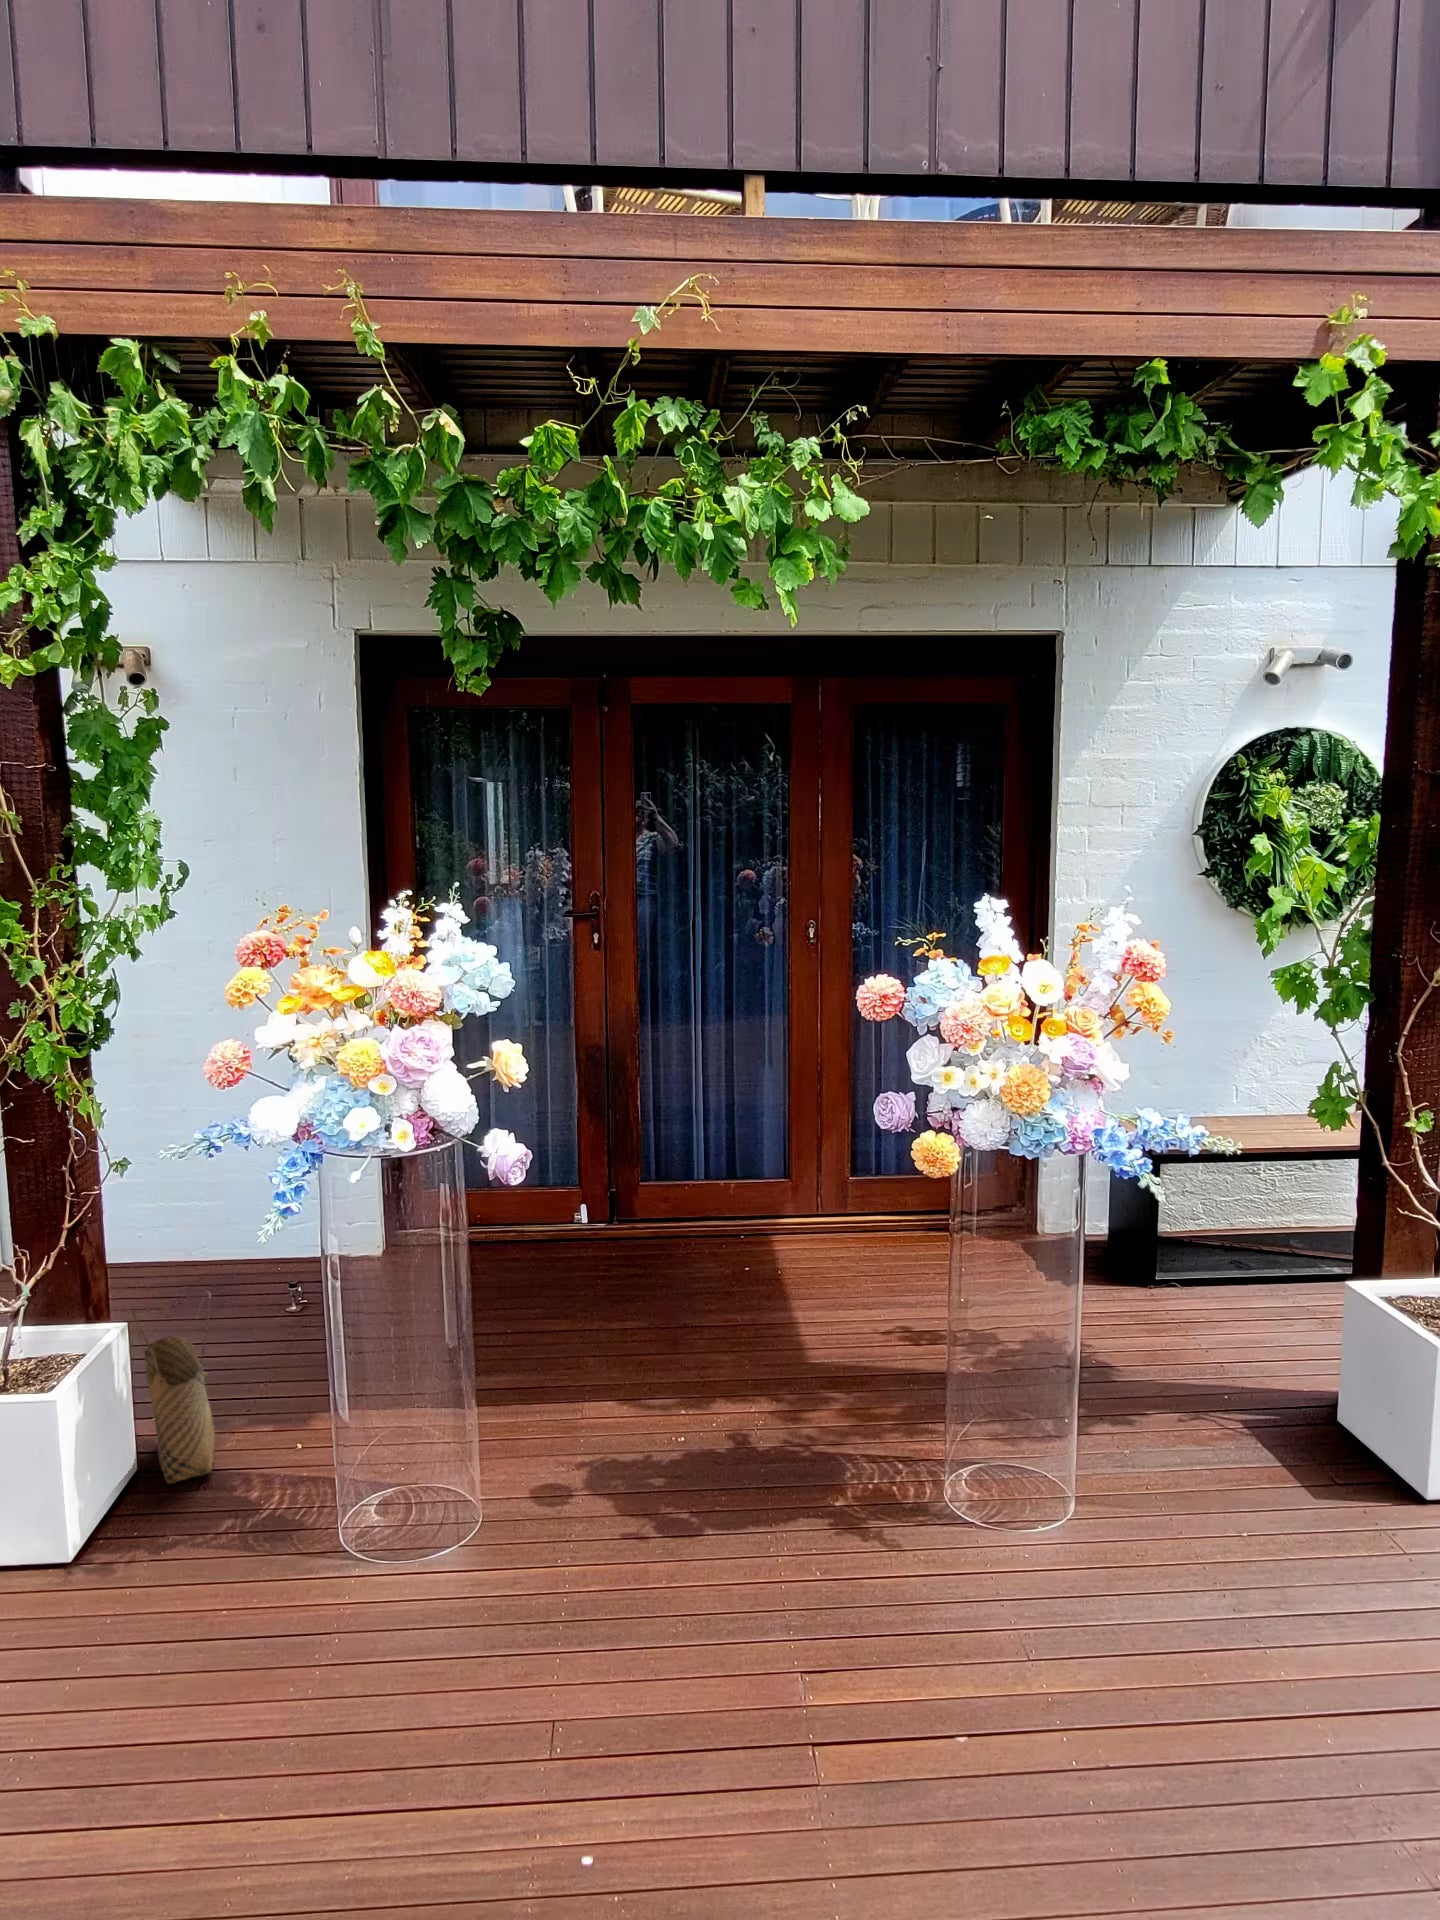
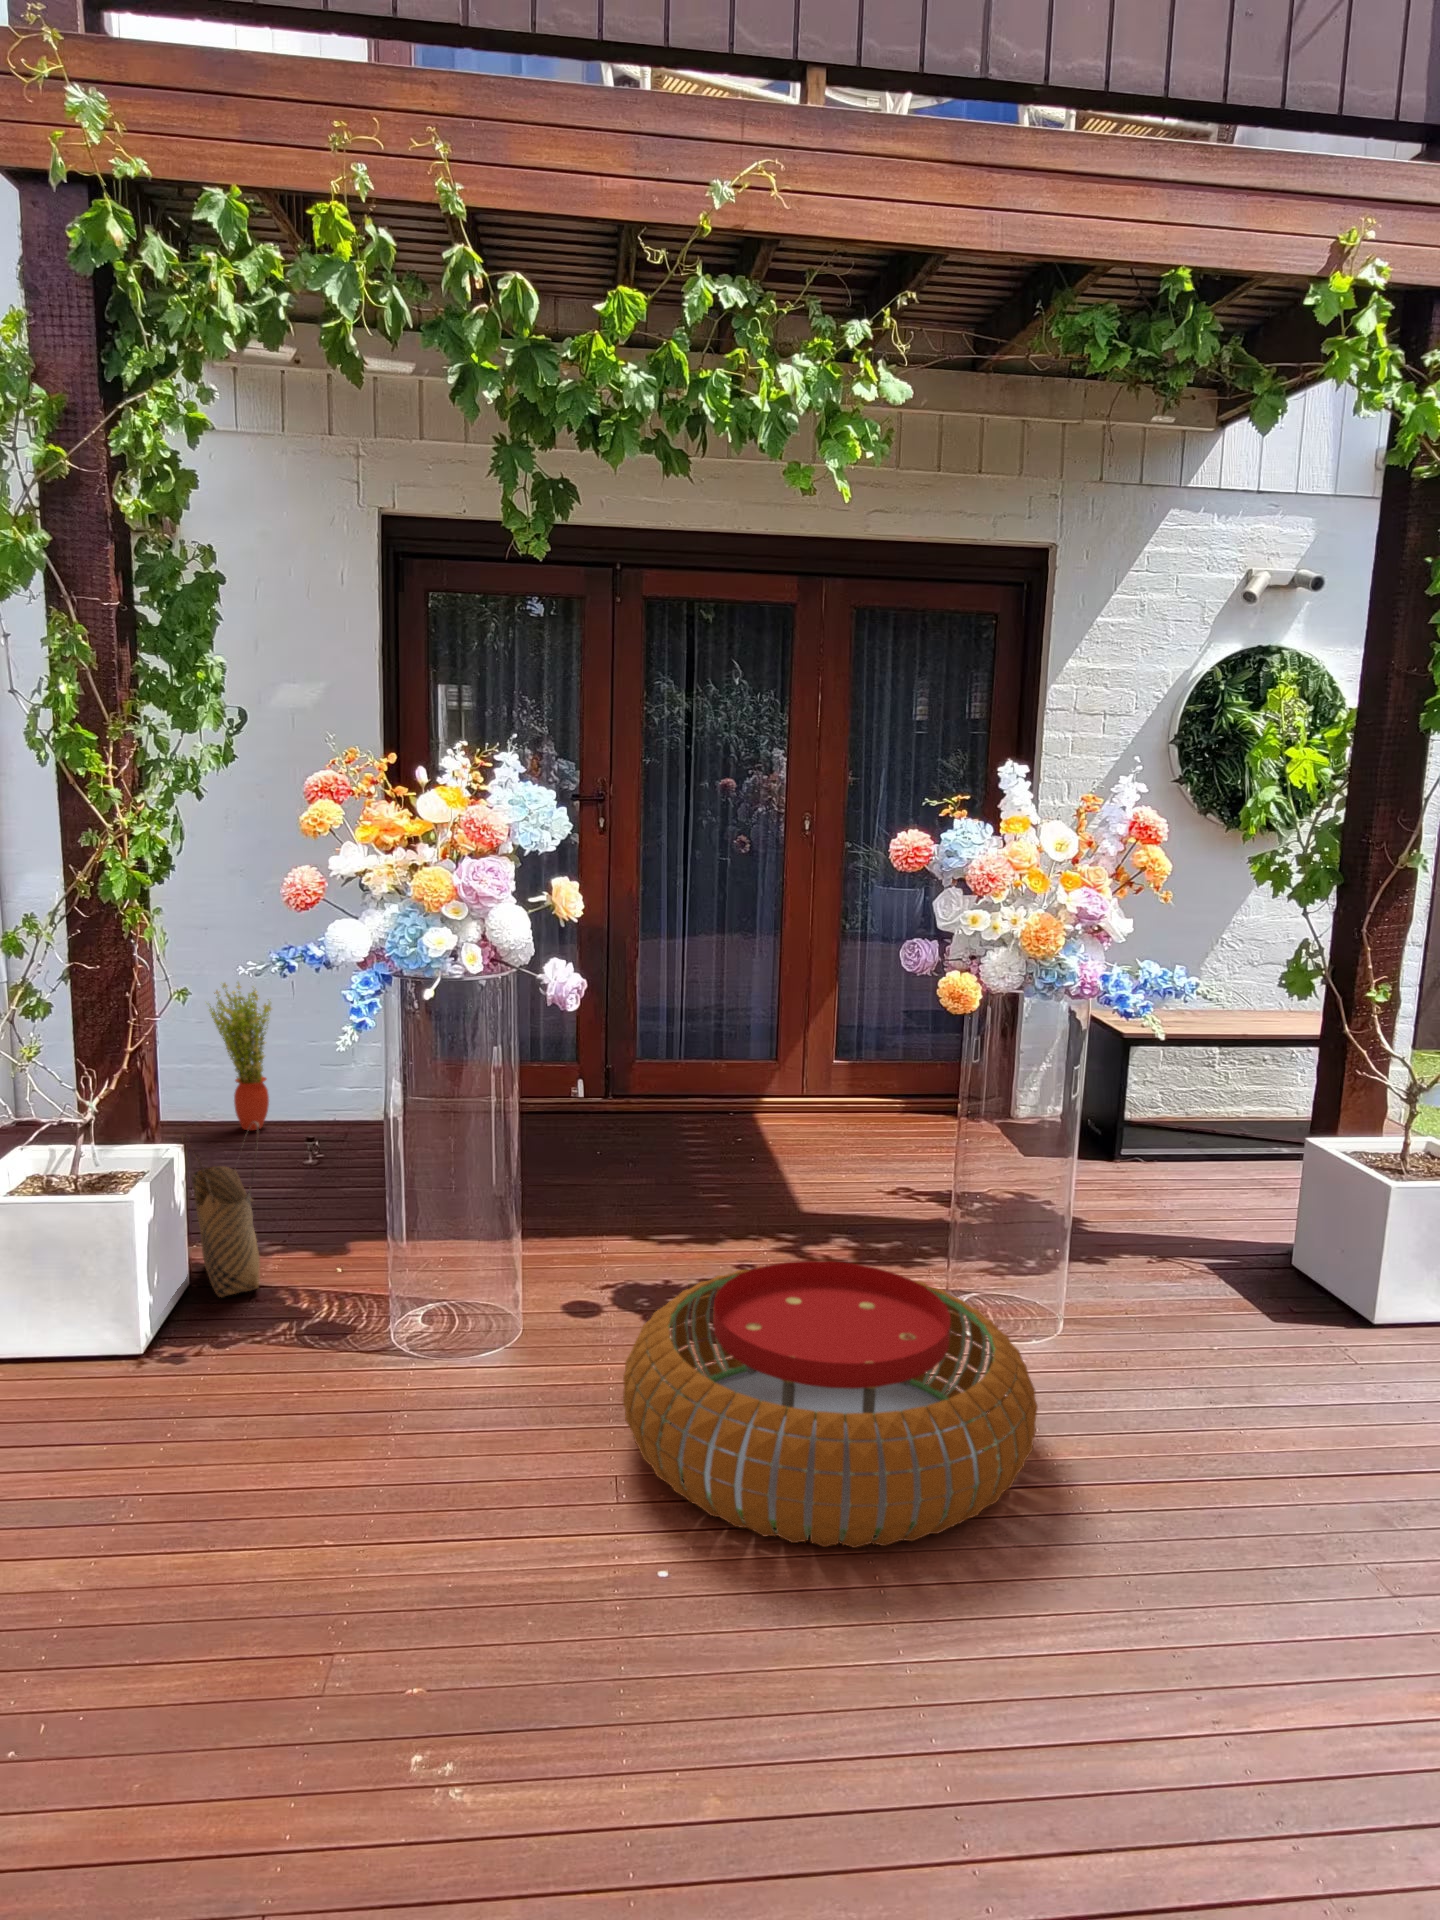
potted plant: none [190,1116,261,1271] -> present [209,983,271,1130]
pouf: none [566,1453,1027,1821] -> present [623,1261,1038,1548]

